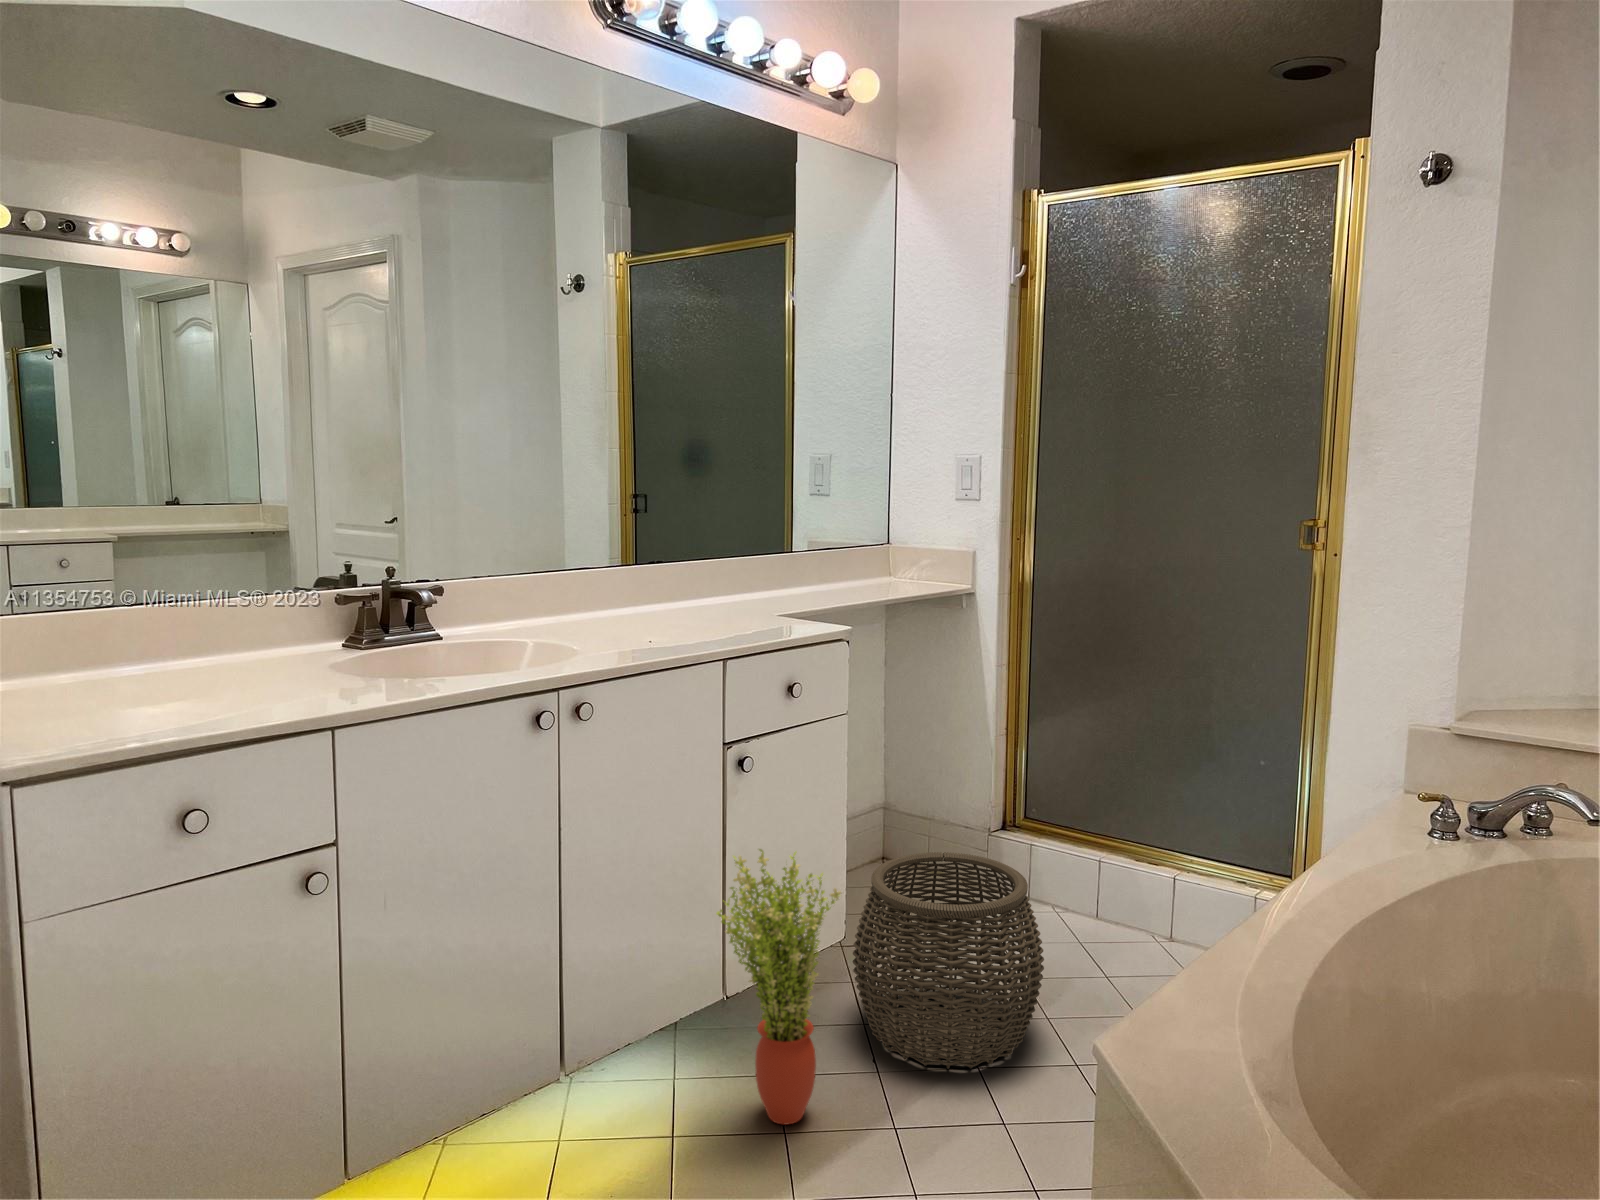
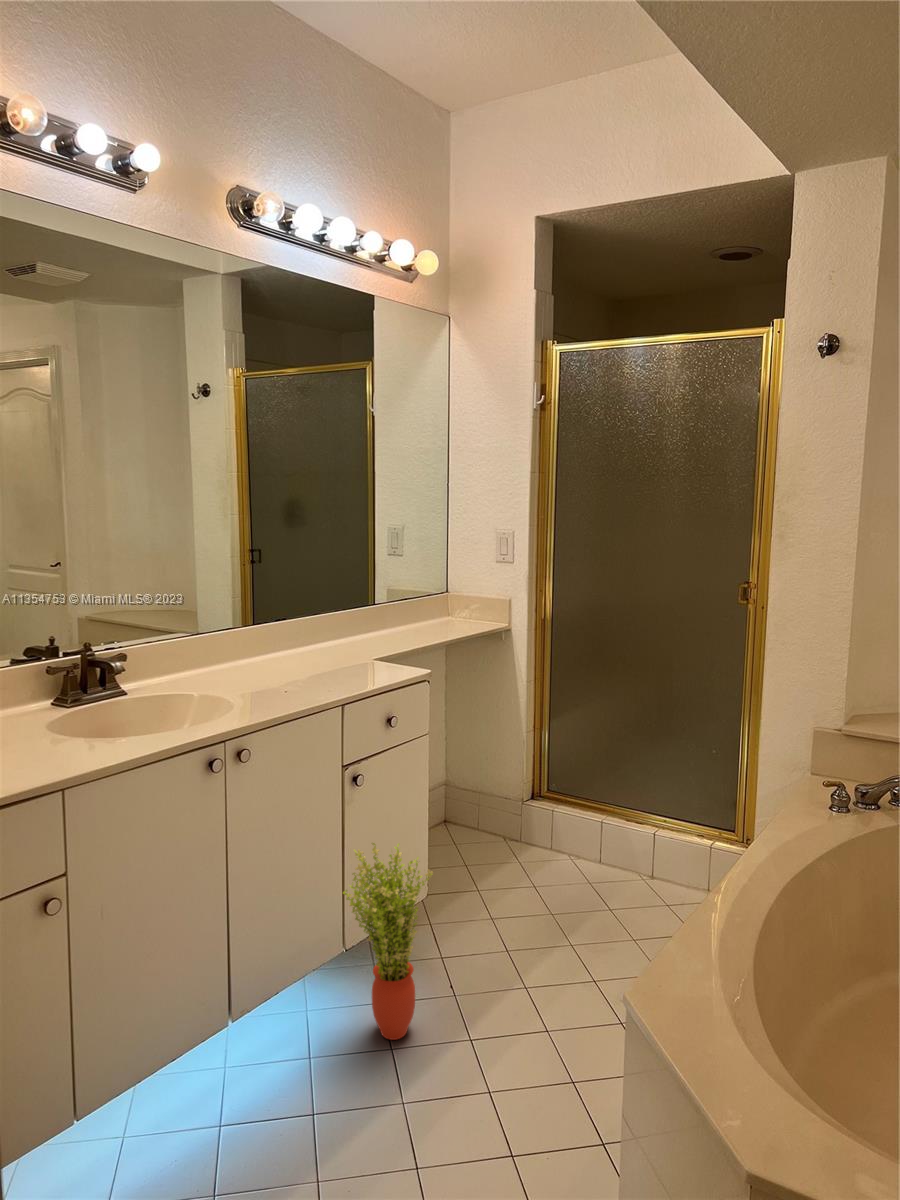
woven basket: present [853,852,1044,1069] -> none [436,827,571,987]

